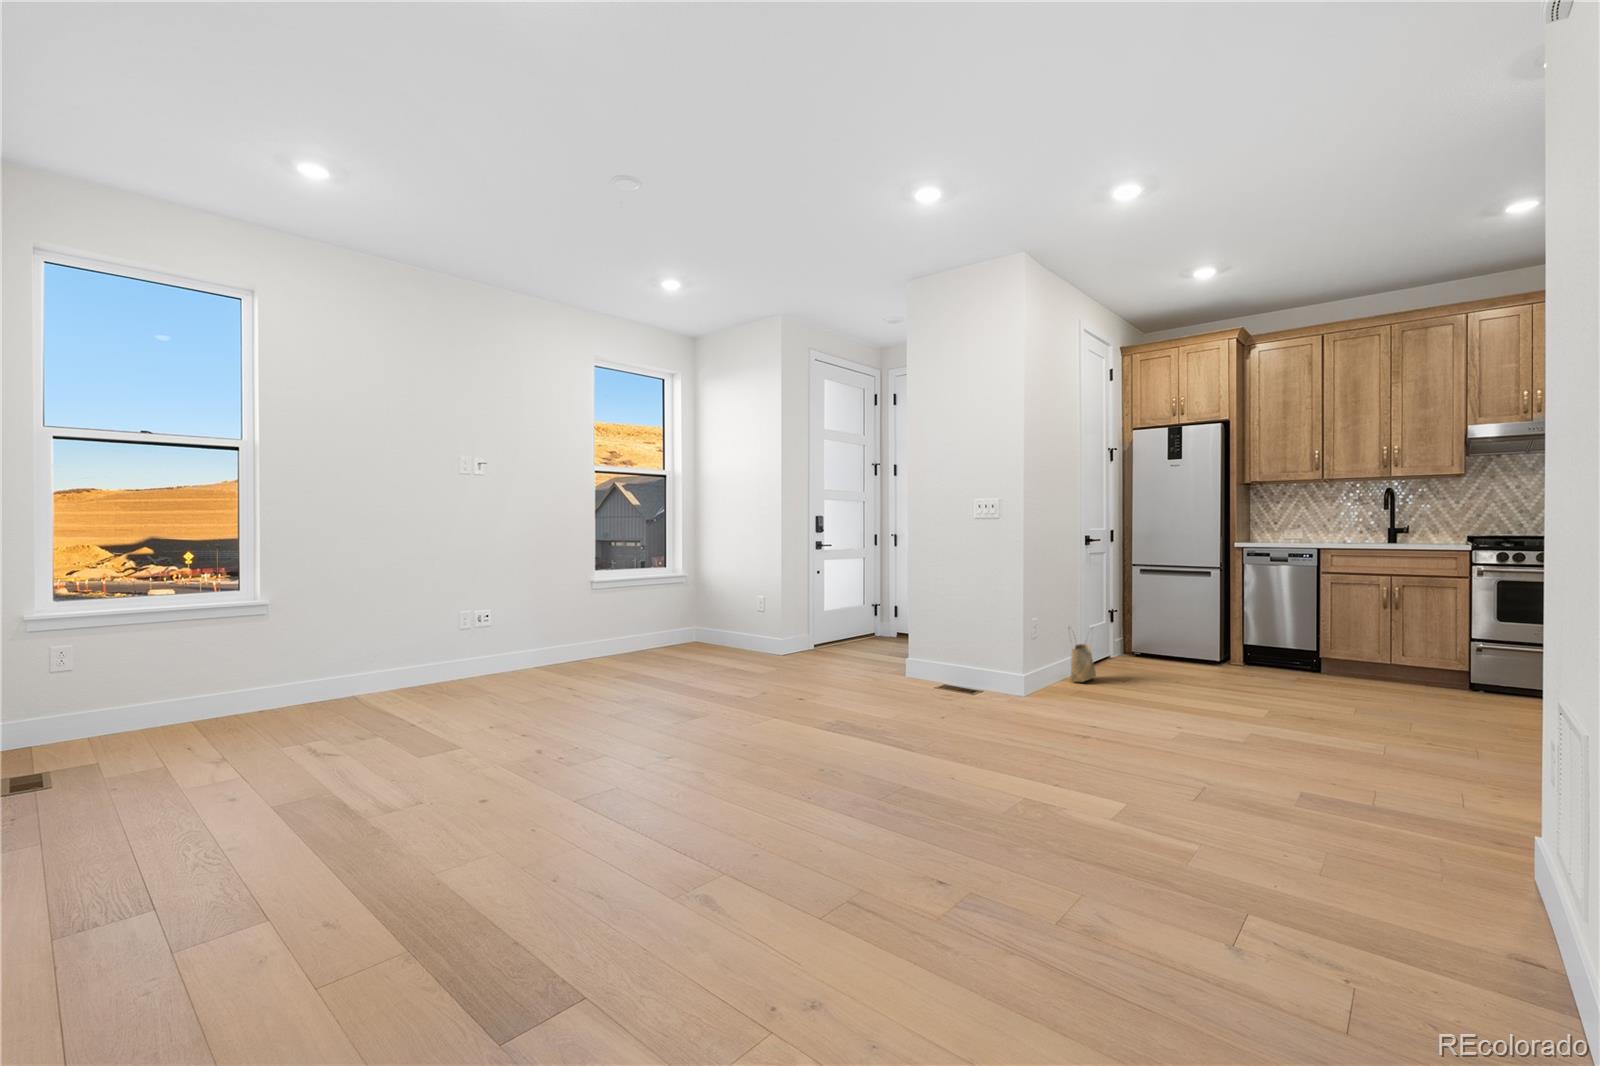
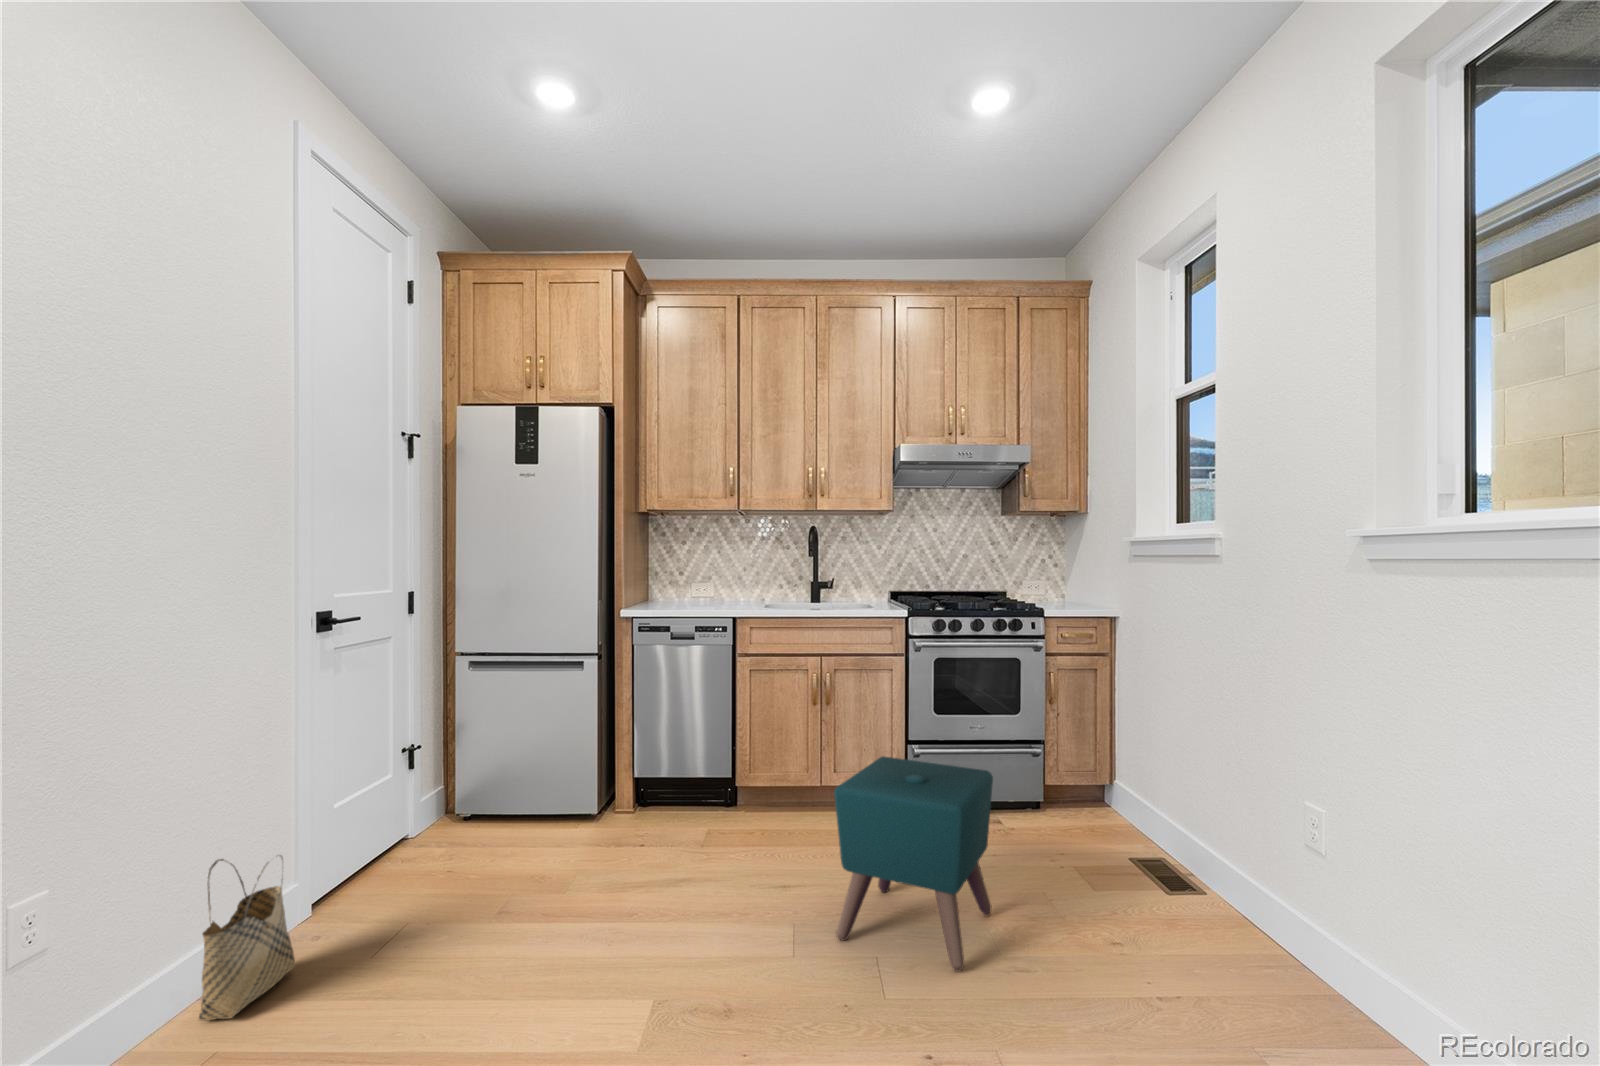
ottoman: none [1382,626,1511,728] -> present [834,756,993,972]

